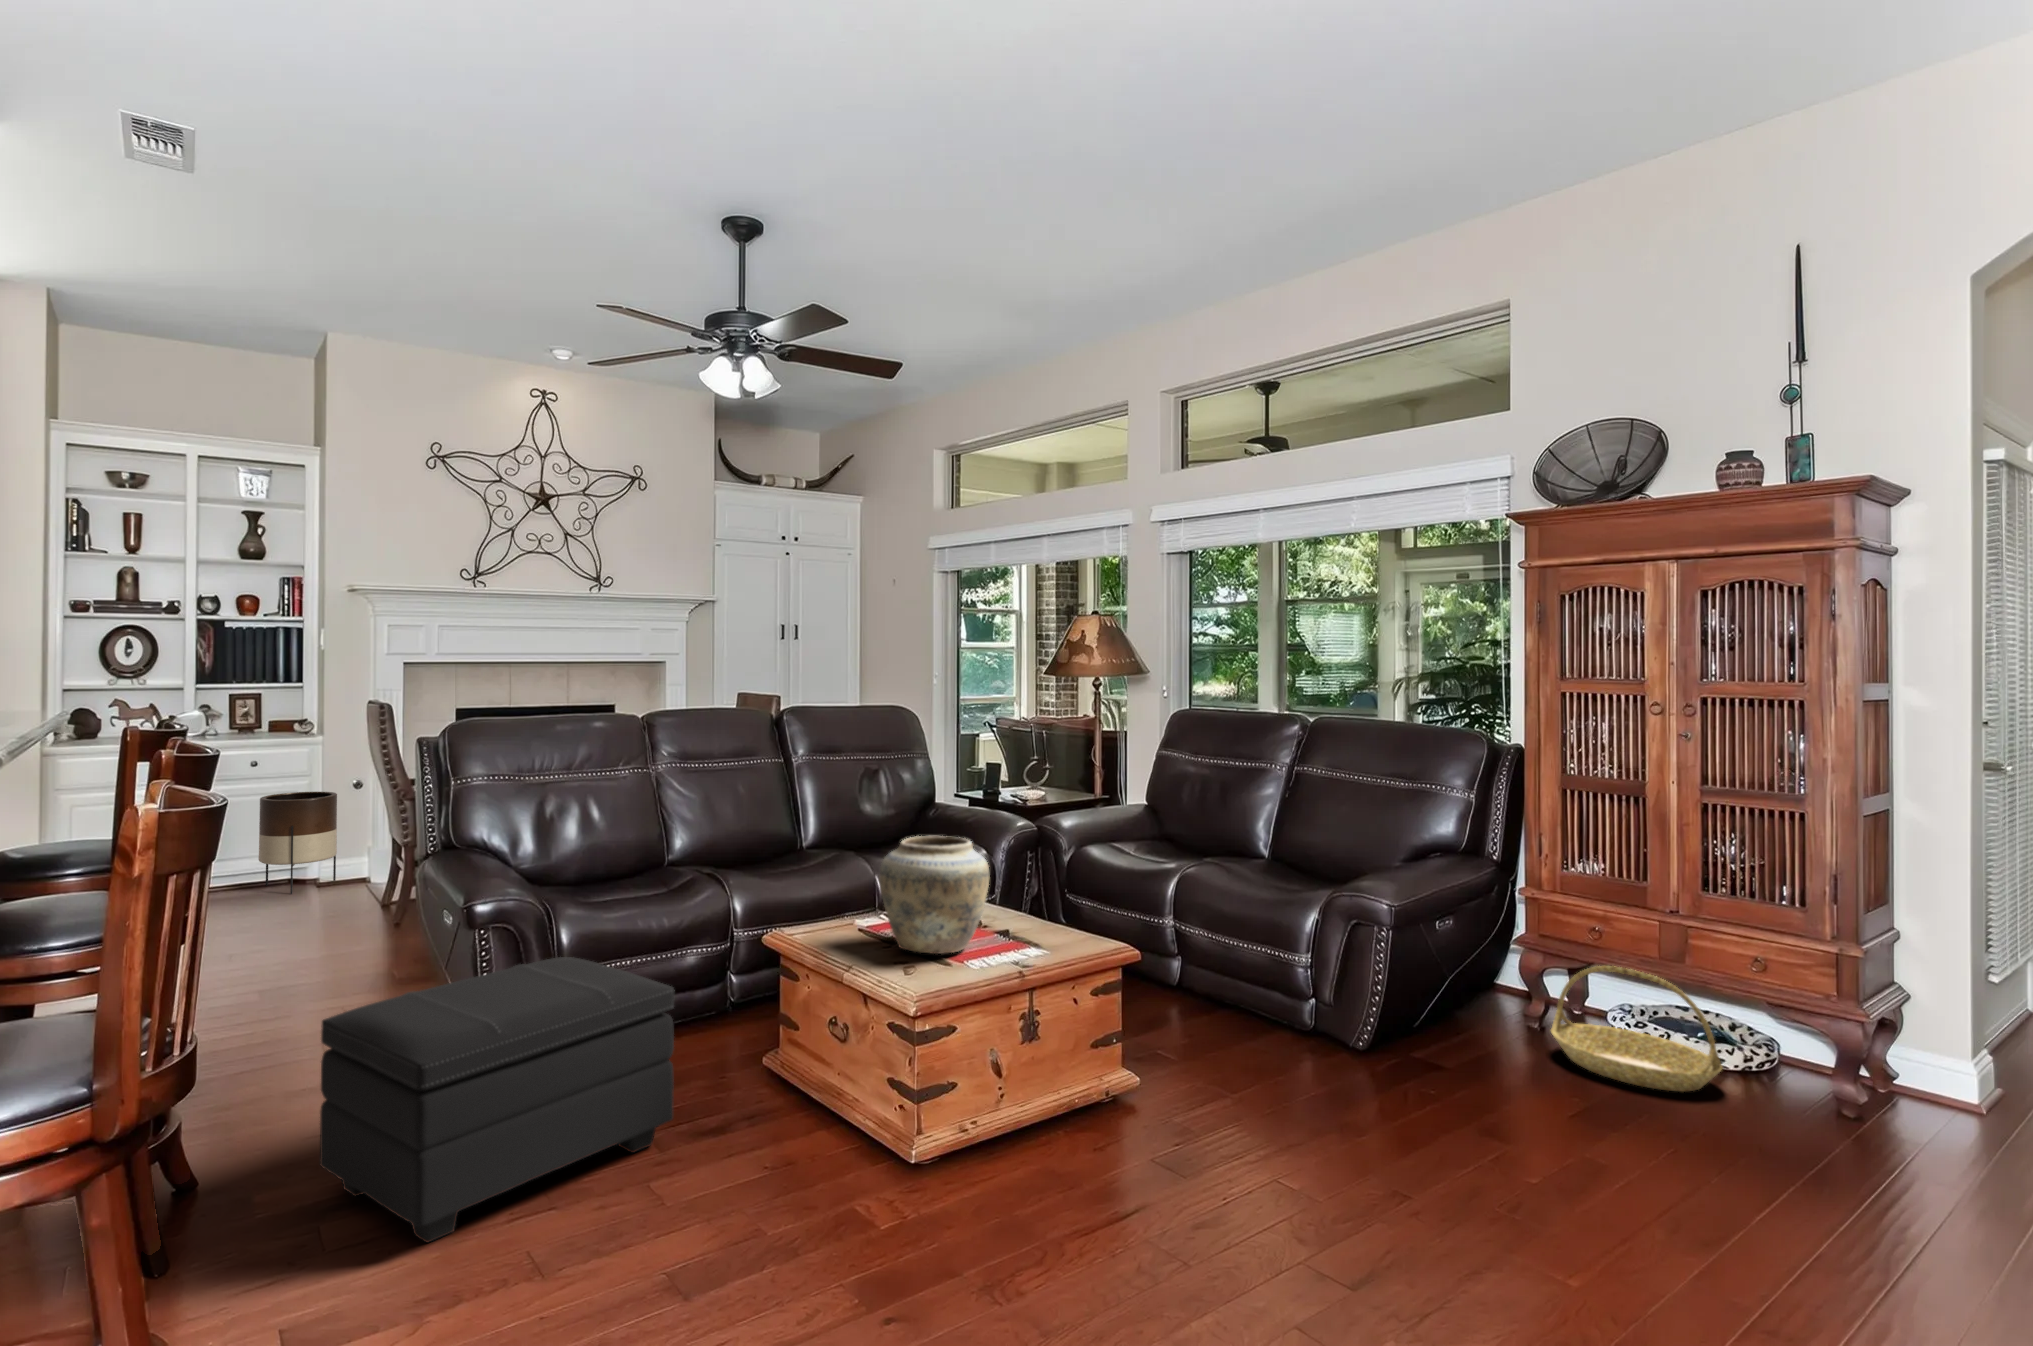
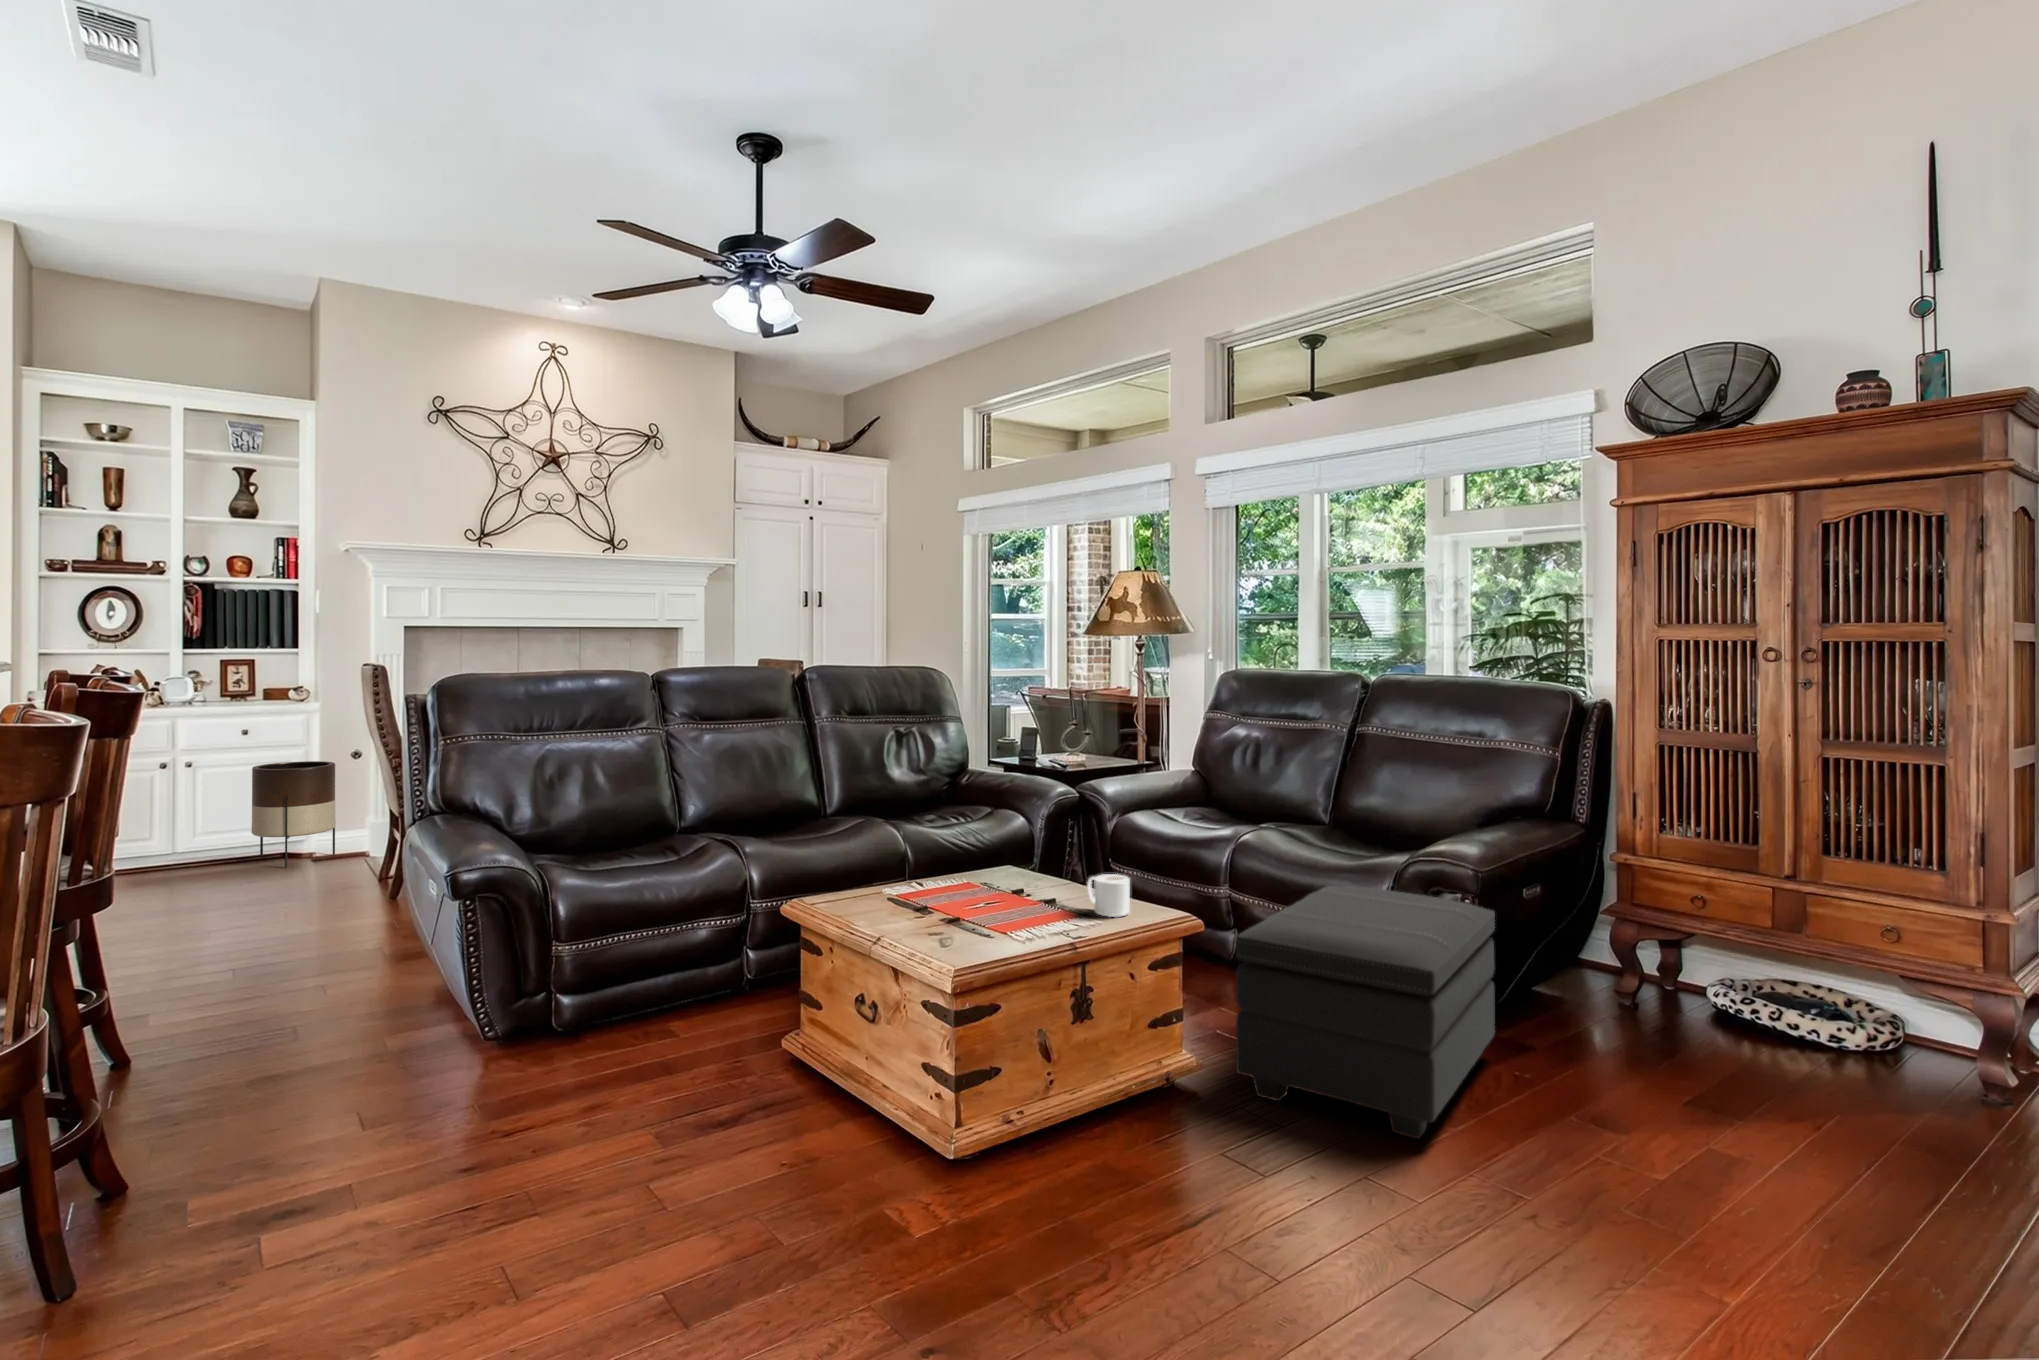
vase: present [879,836,990,954] -> none [912,793,1036,924]
mug: none [1036,909,1074,947] -> present [1087,874,1130,917]
footstool: present [320,957,674,1242] -> present [1236,886,1495,1139]
basket: present [1551,966,1722,1091] -> none [1650,937,1852,1075]

